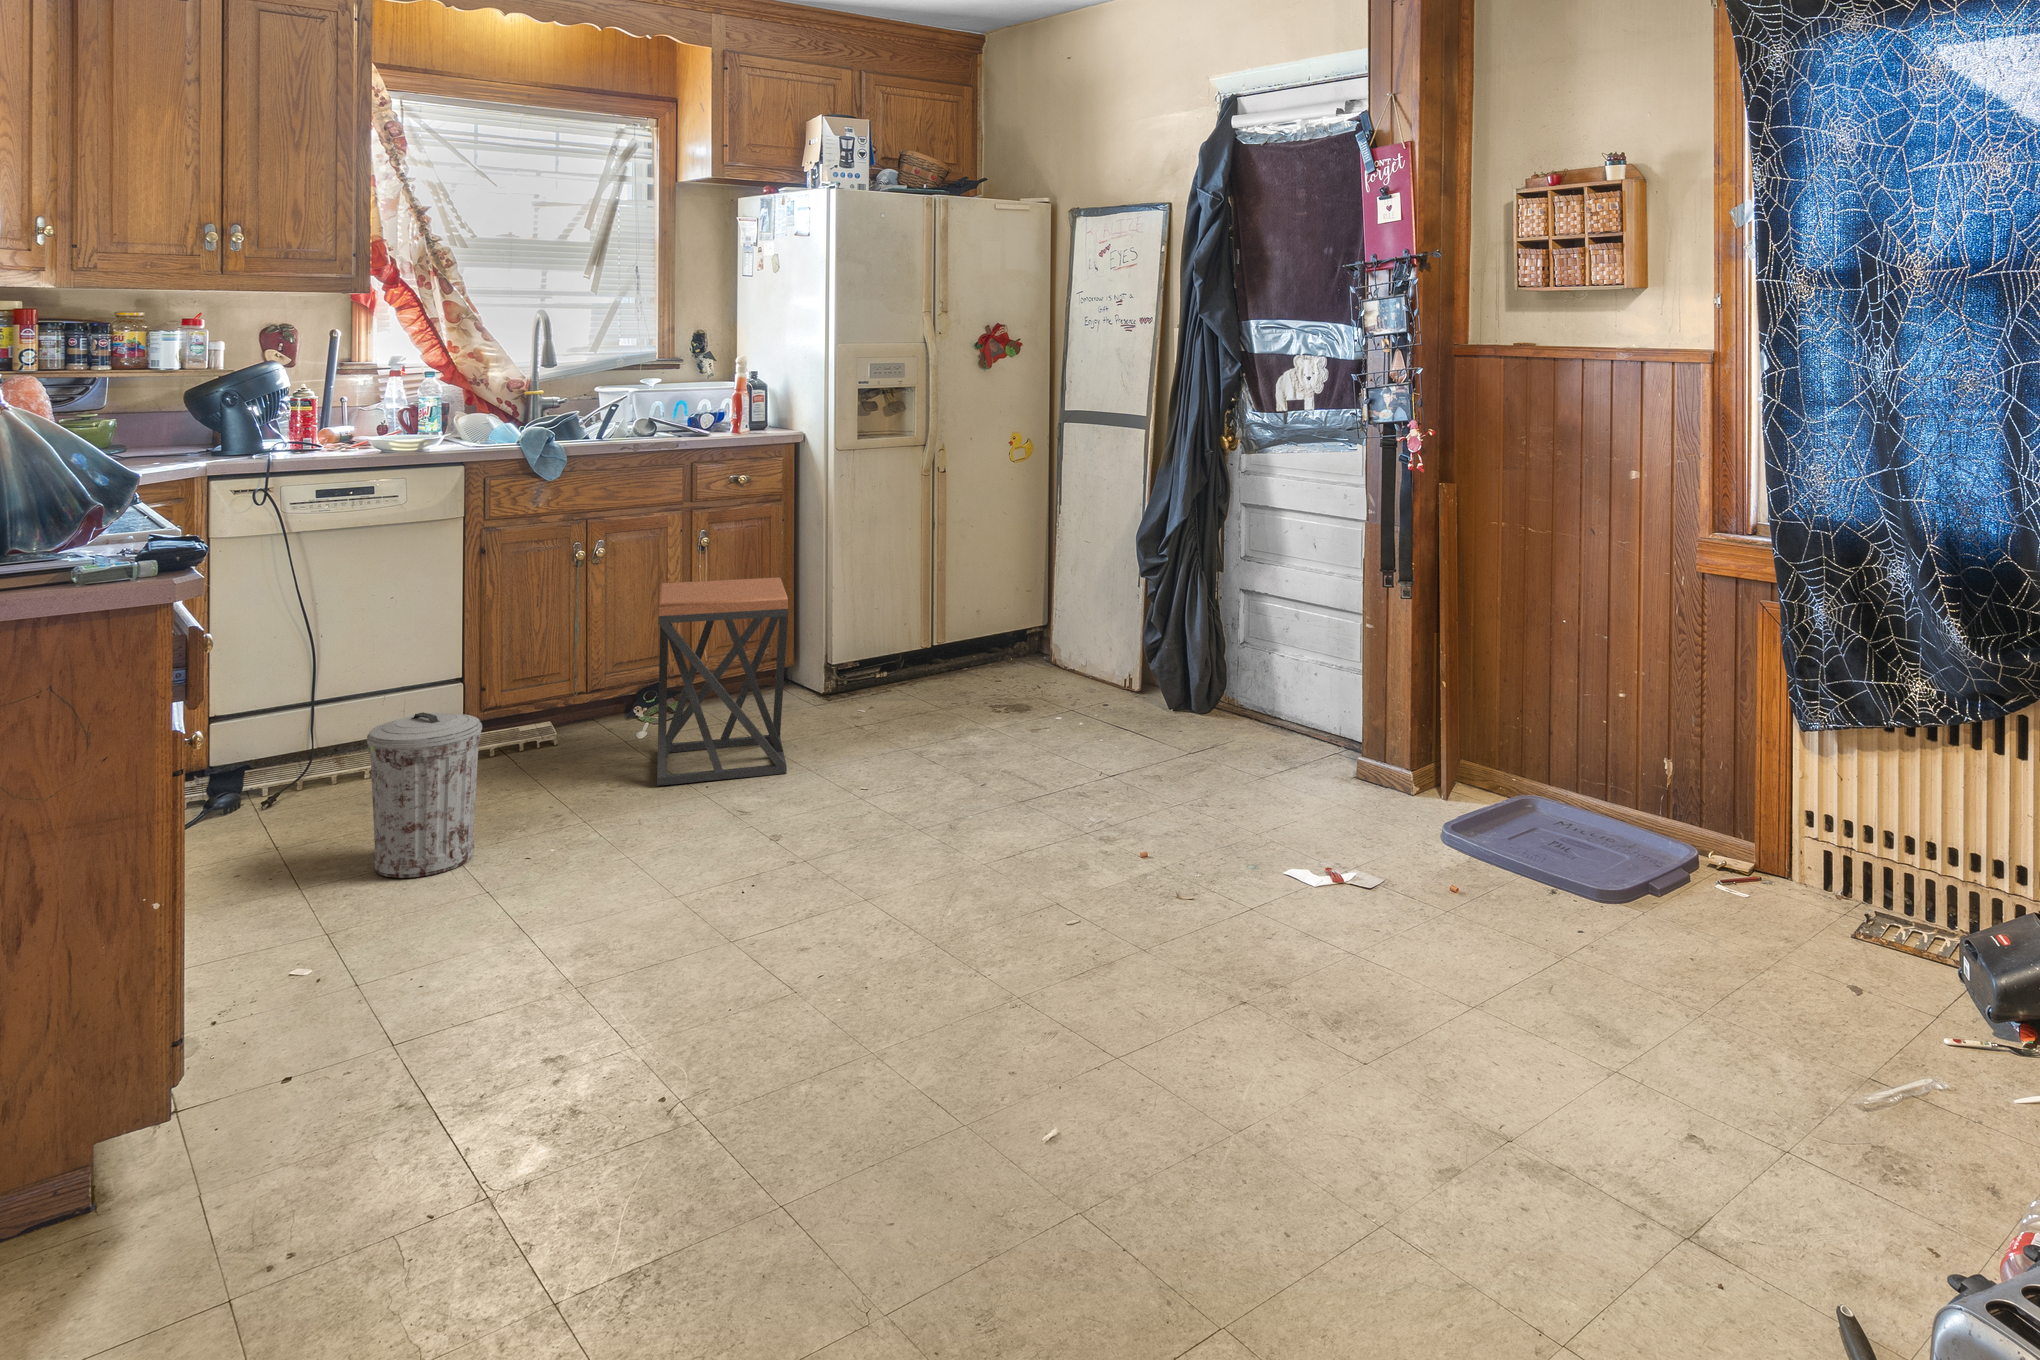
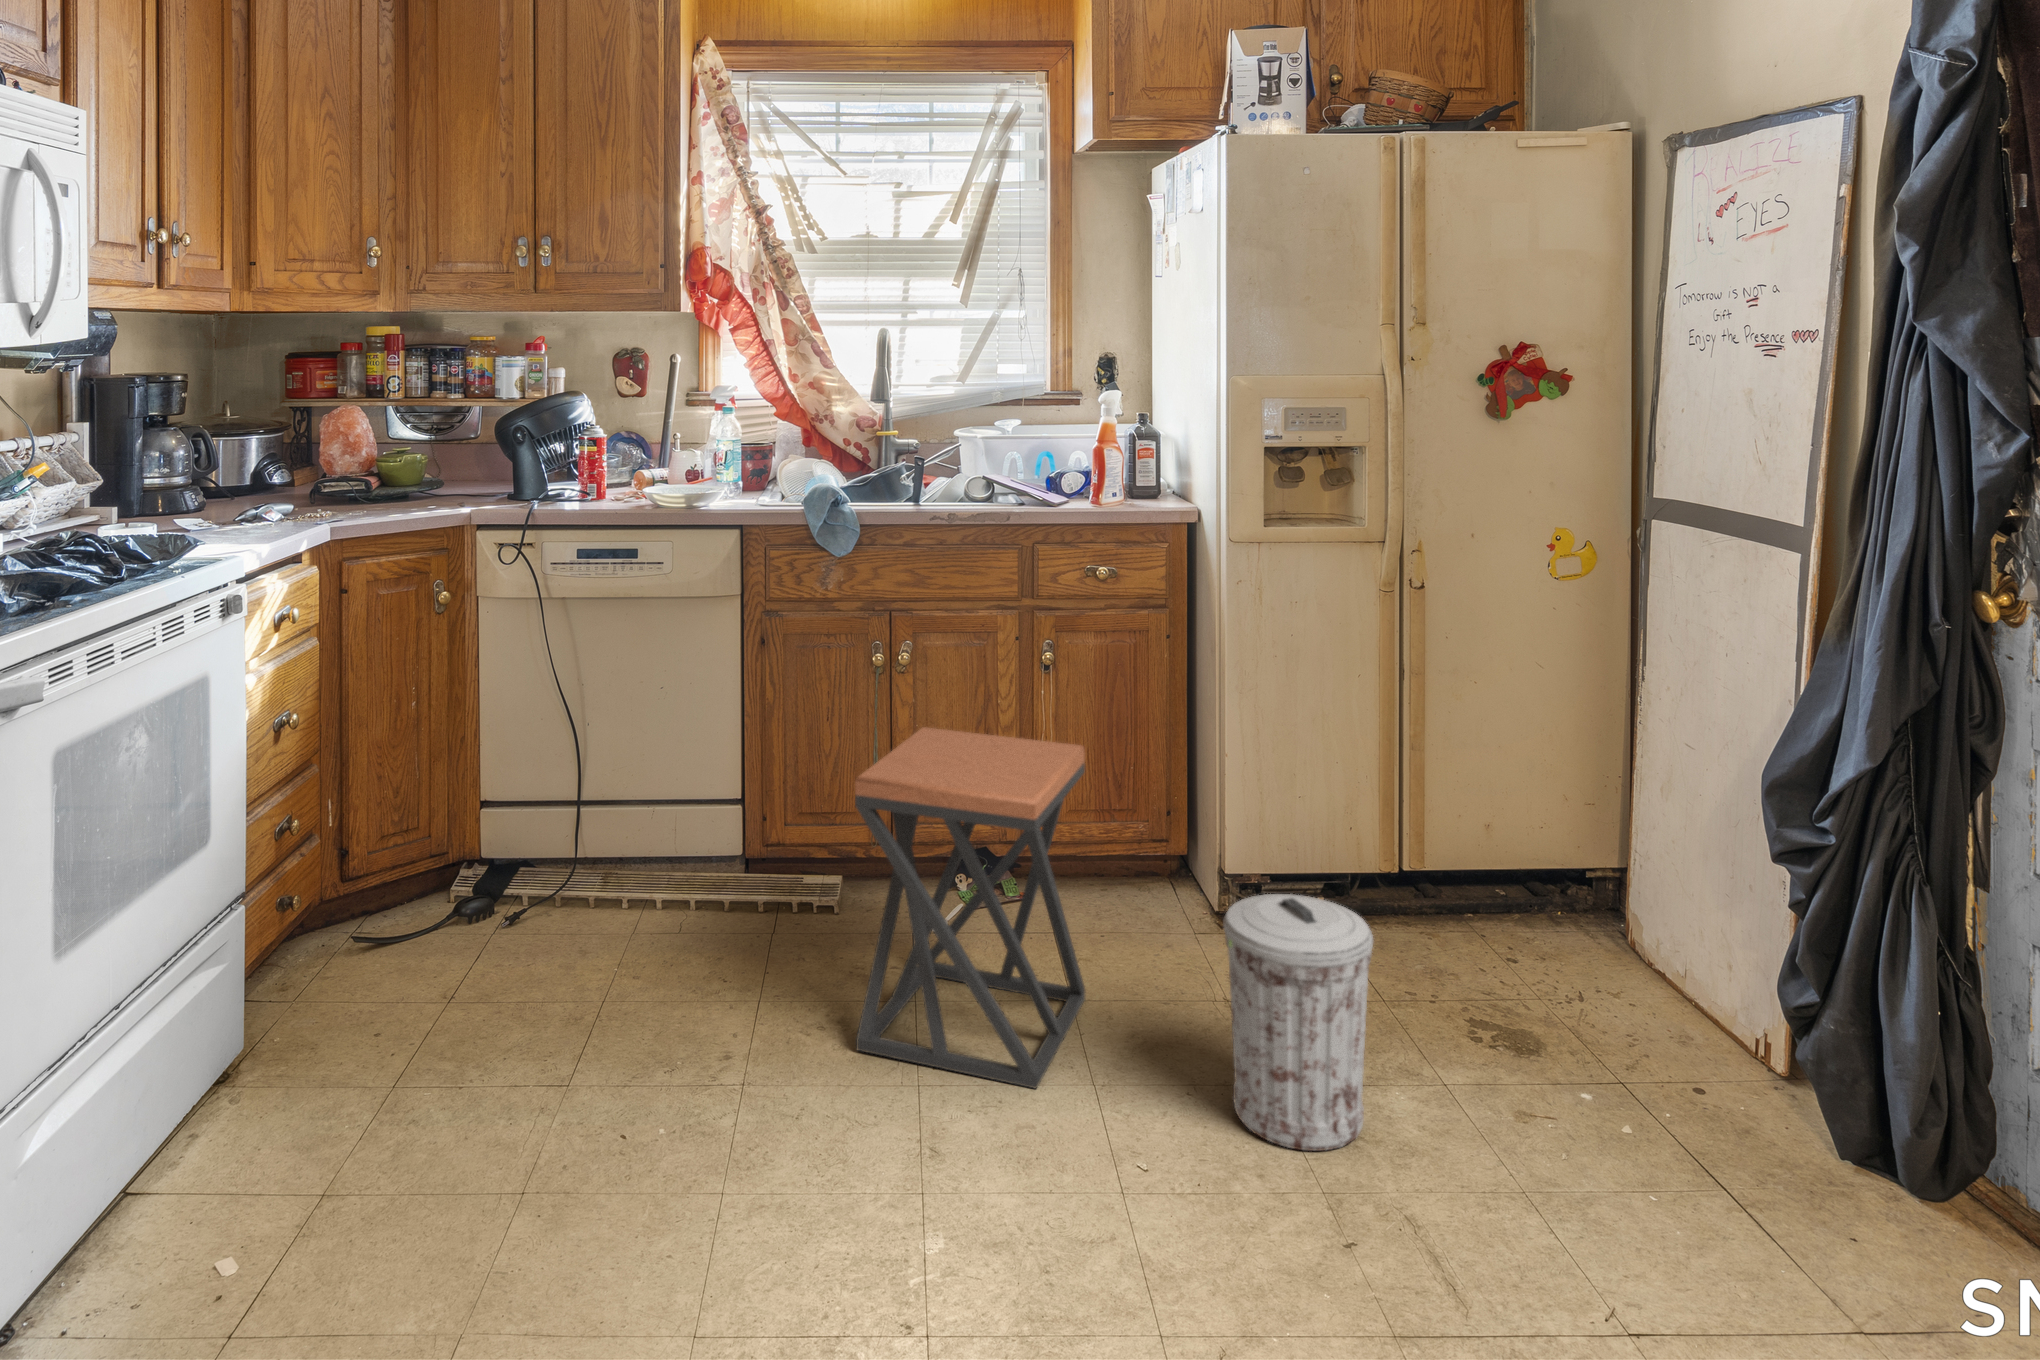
trash can: present [367,712,482,878] -> present [1224,894,1373,1151]

